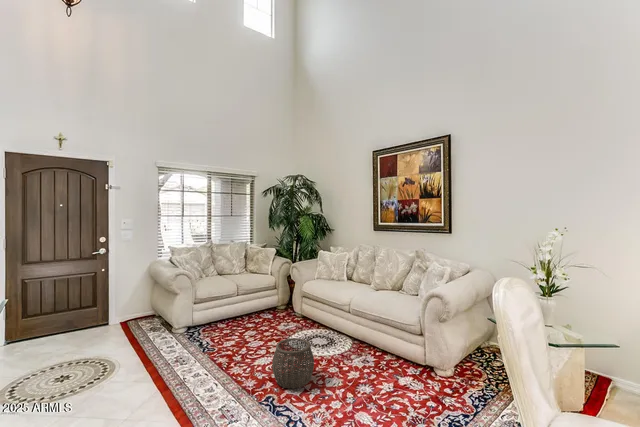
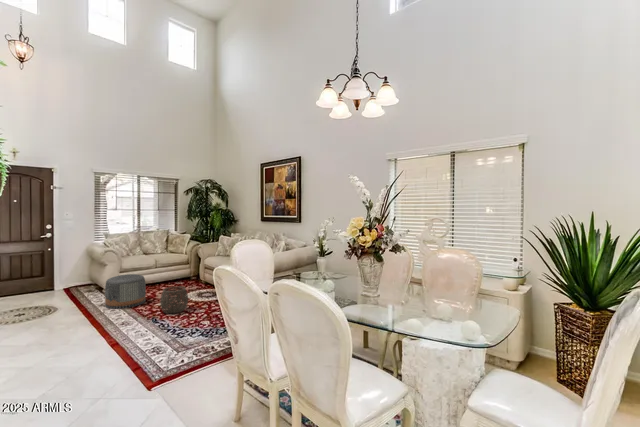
pouf: none [183,312,238,371] -> present [105,274,146,309]

